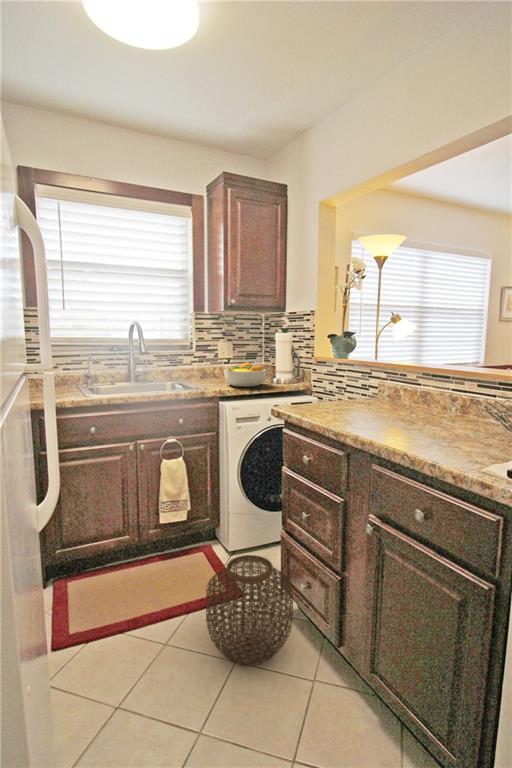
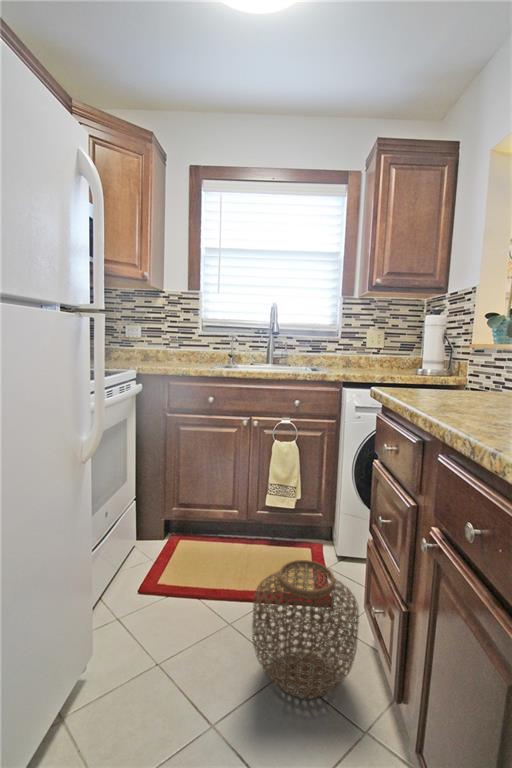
fruit bowl: present [224,362,266,387] -> none [359,349,408,375]

